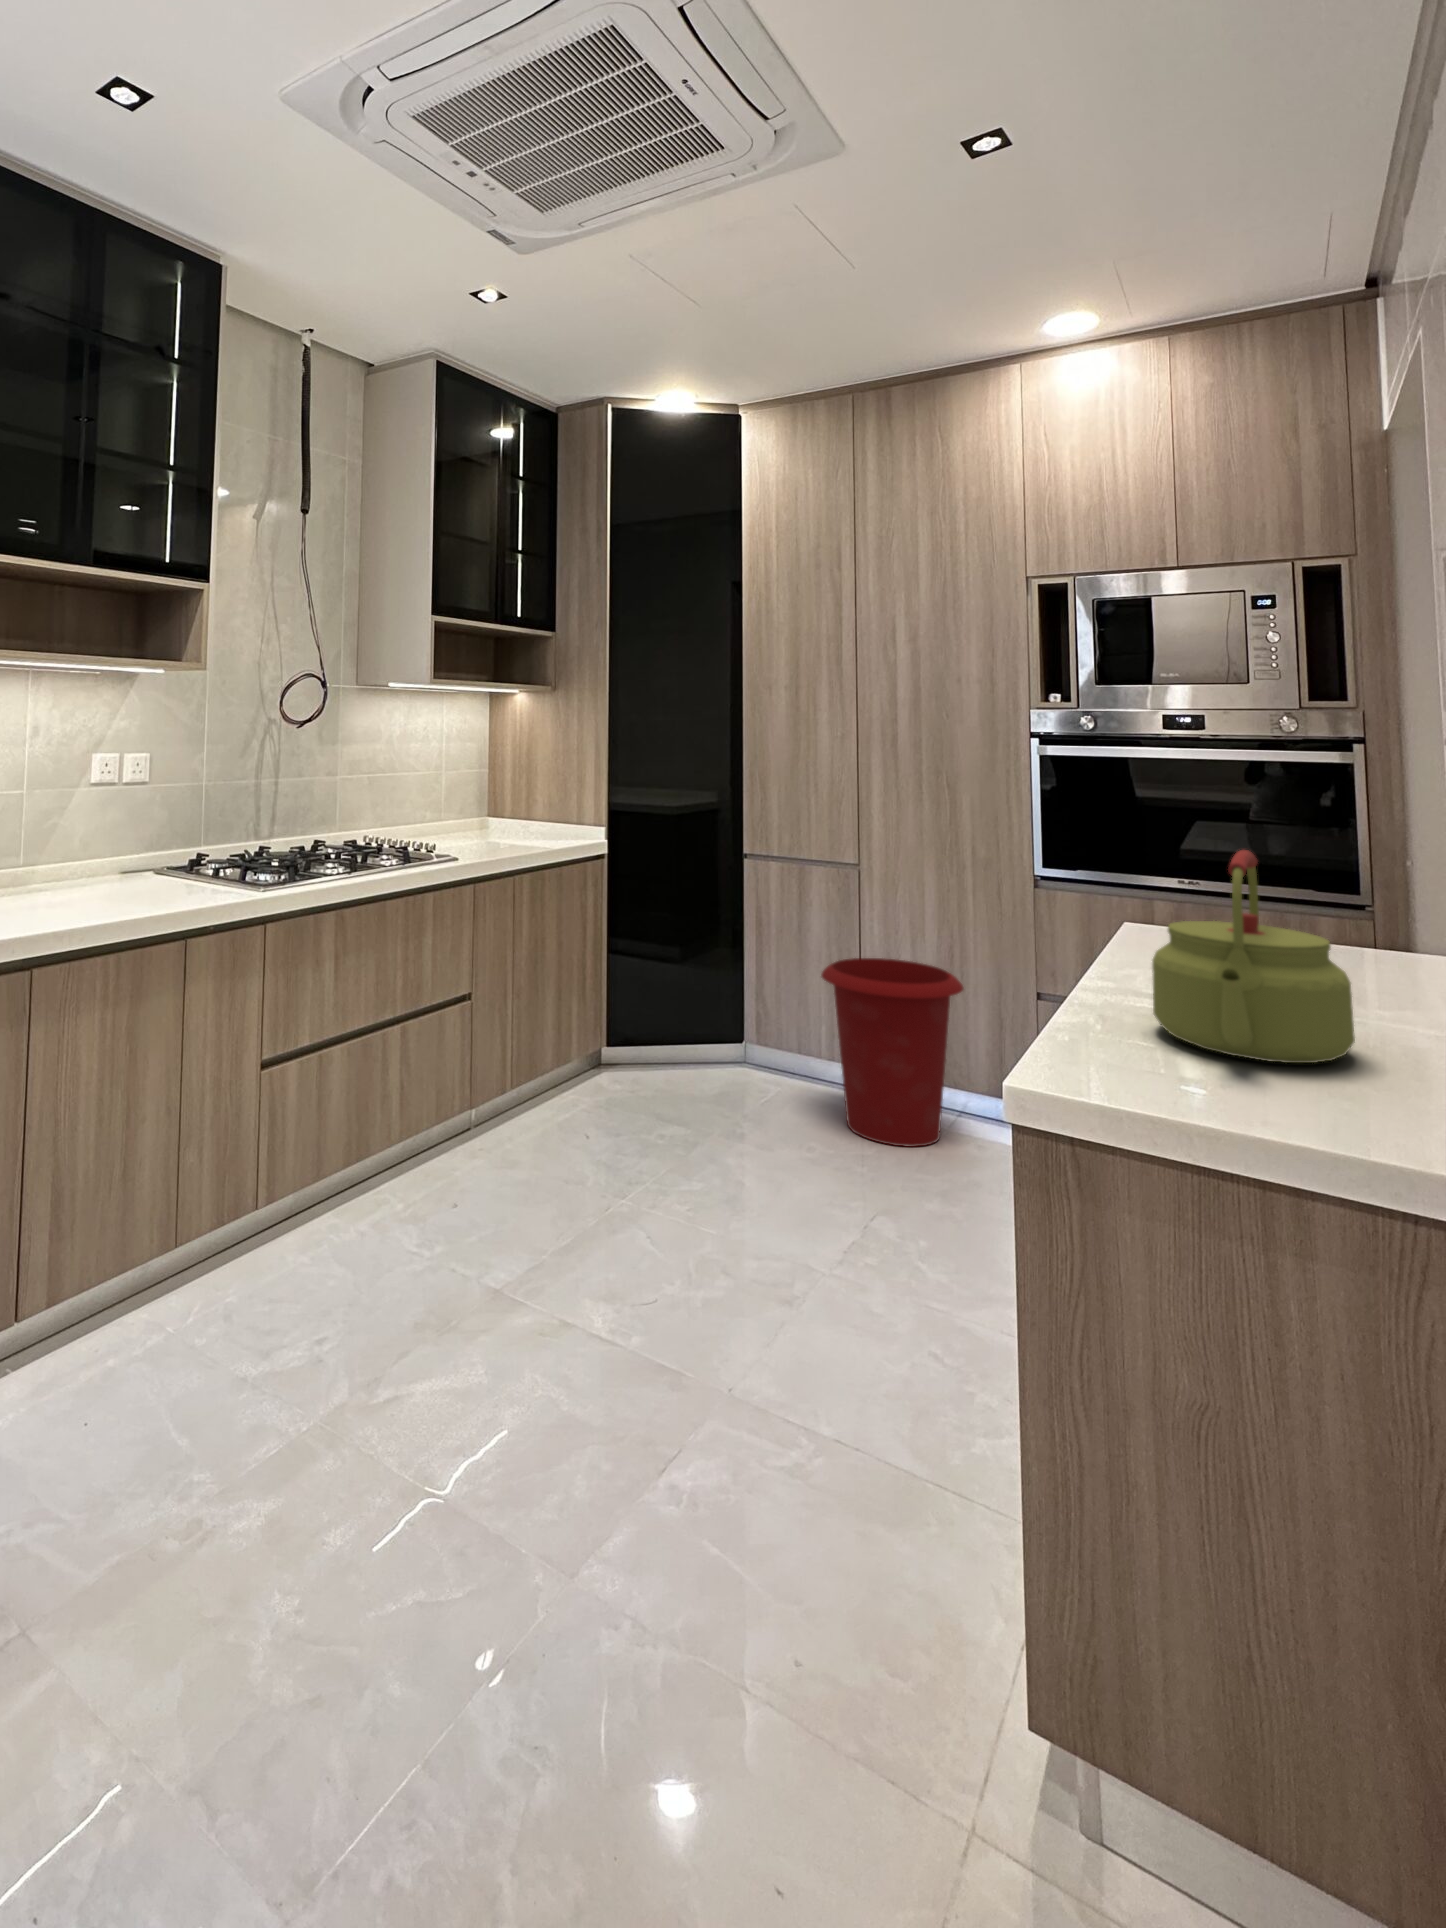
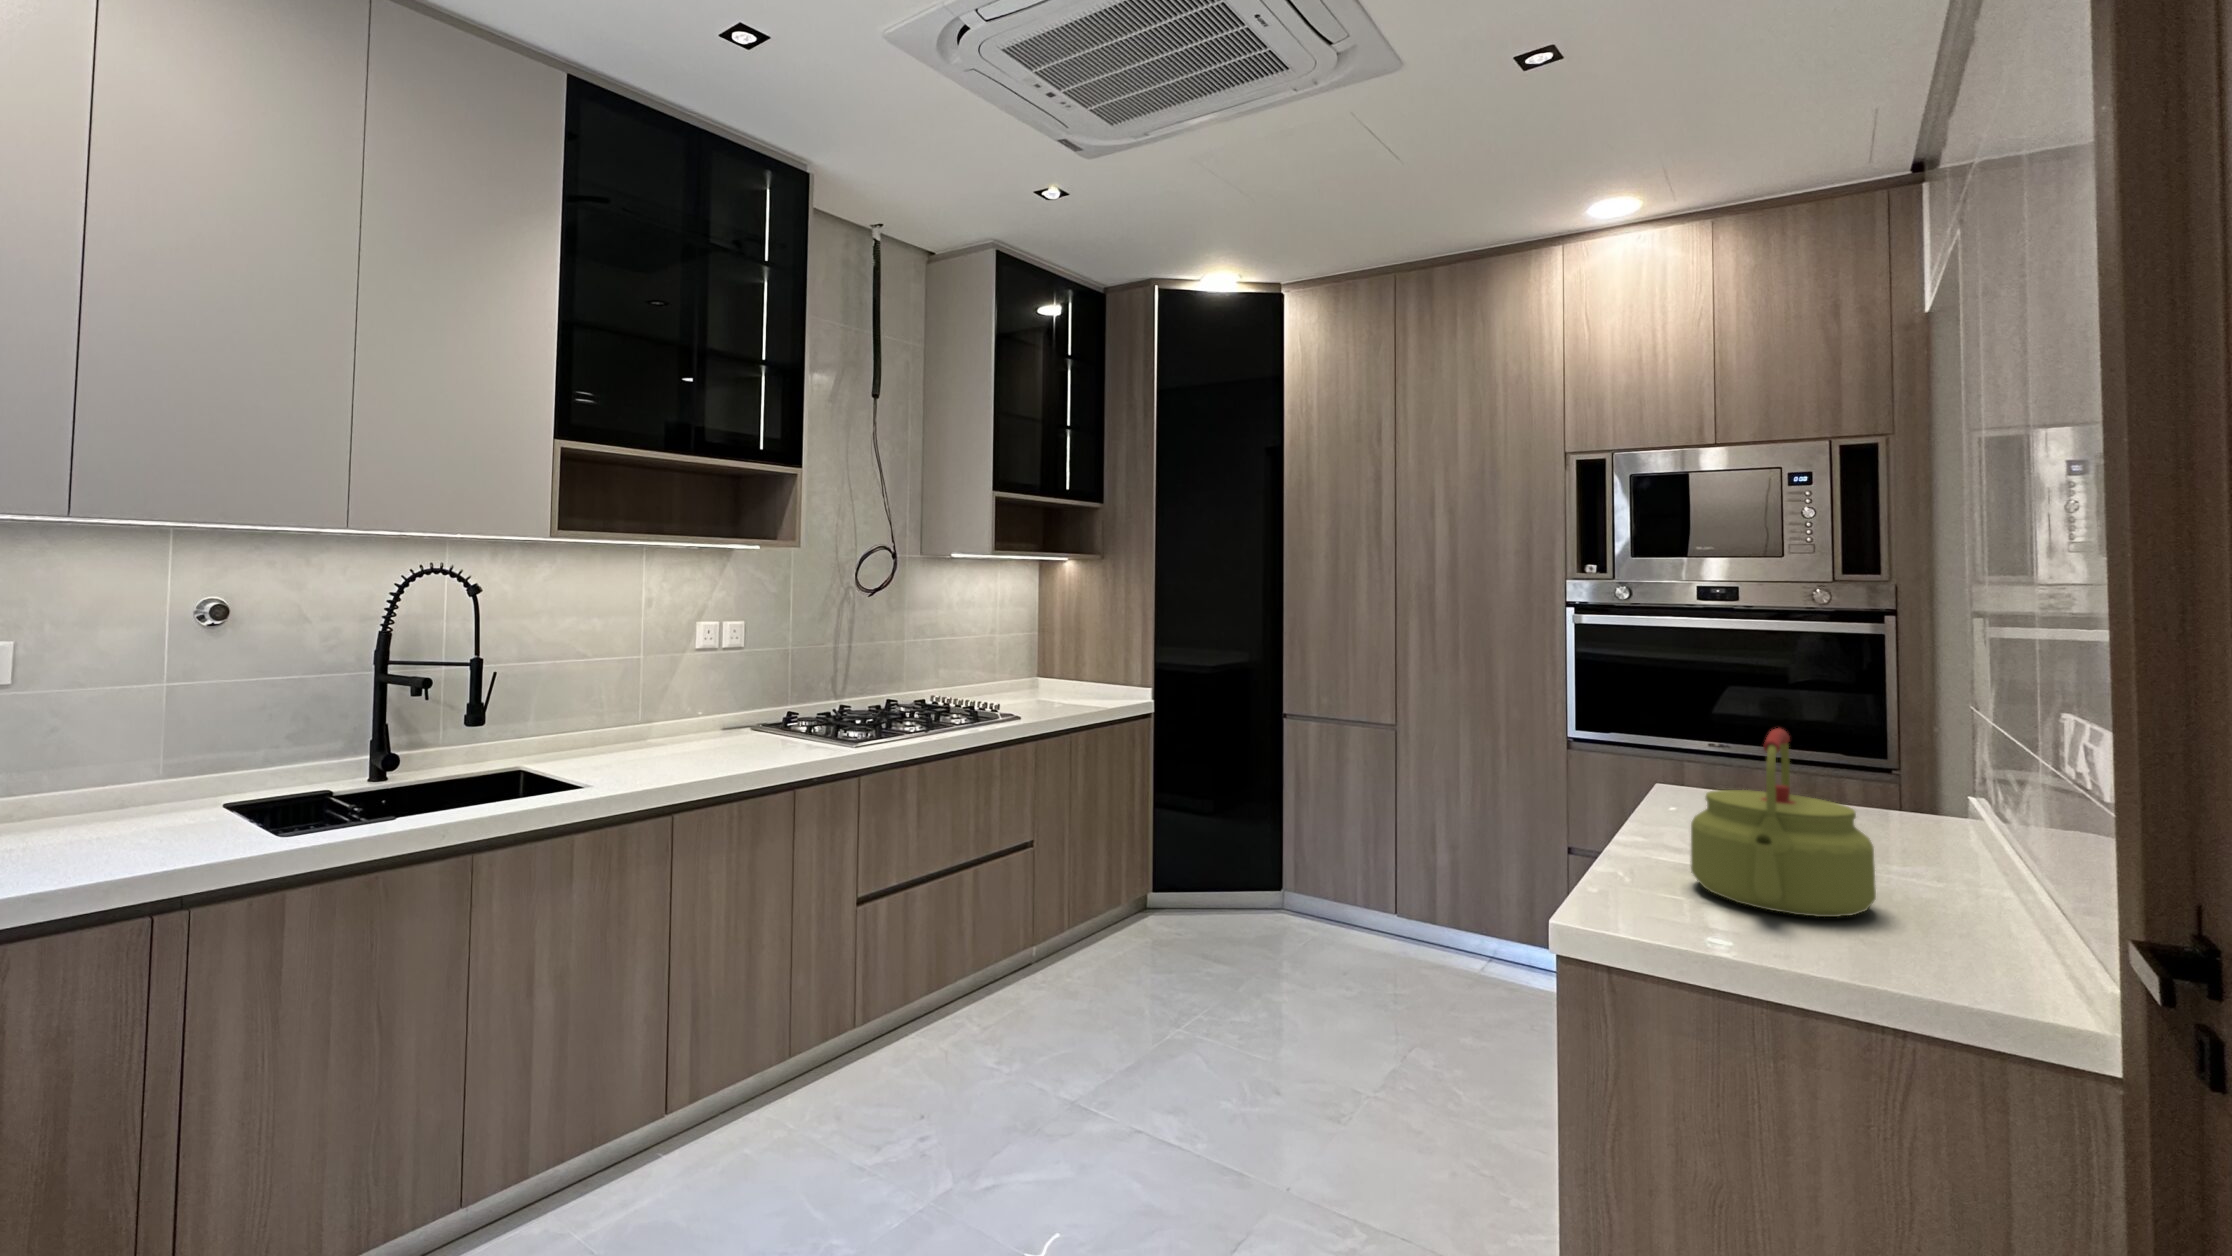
waste bin: present [821,958,963,1147] -> none [1360,811,1498,986]

